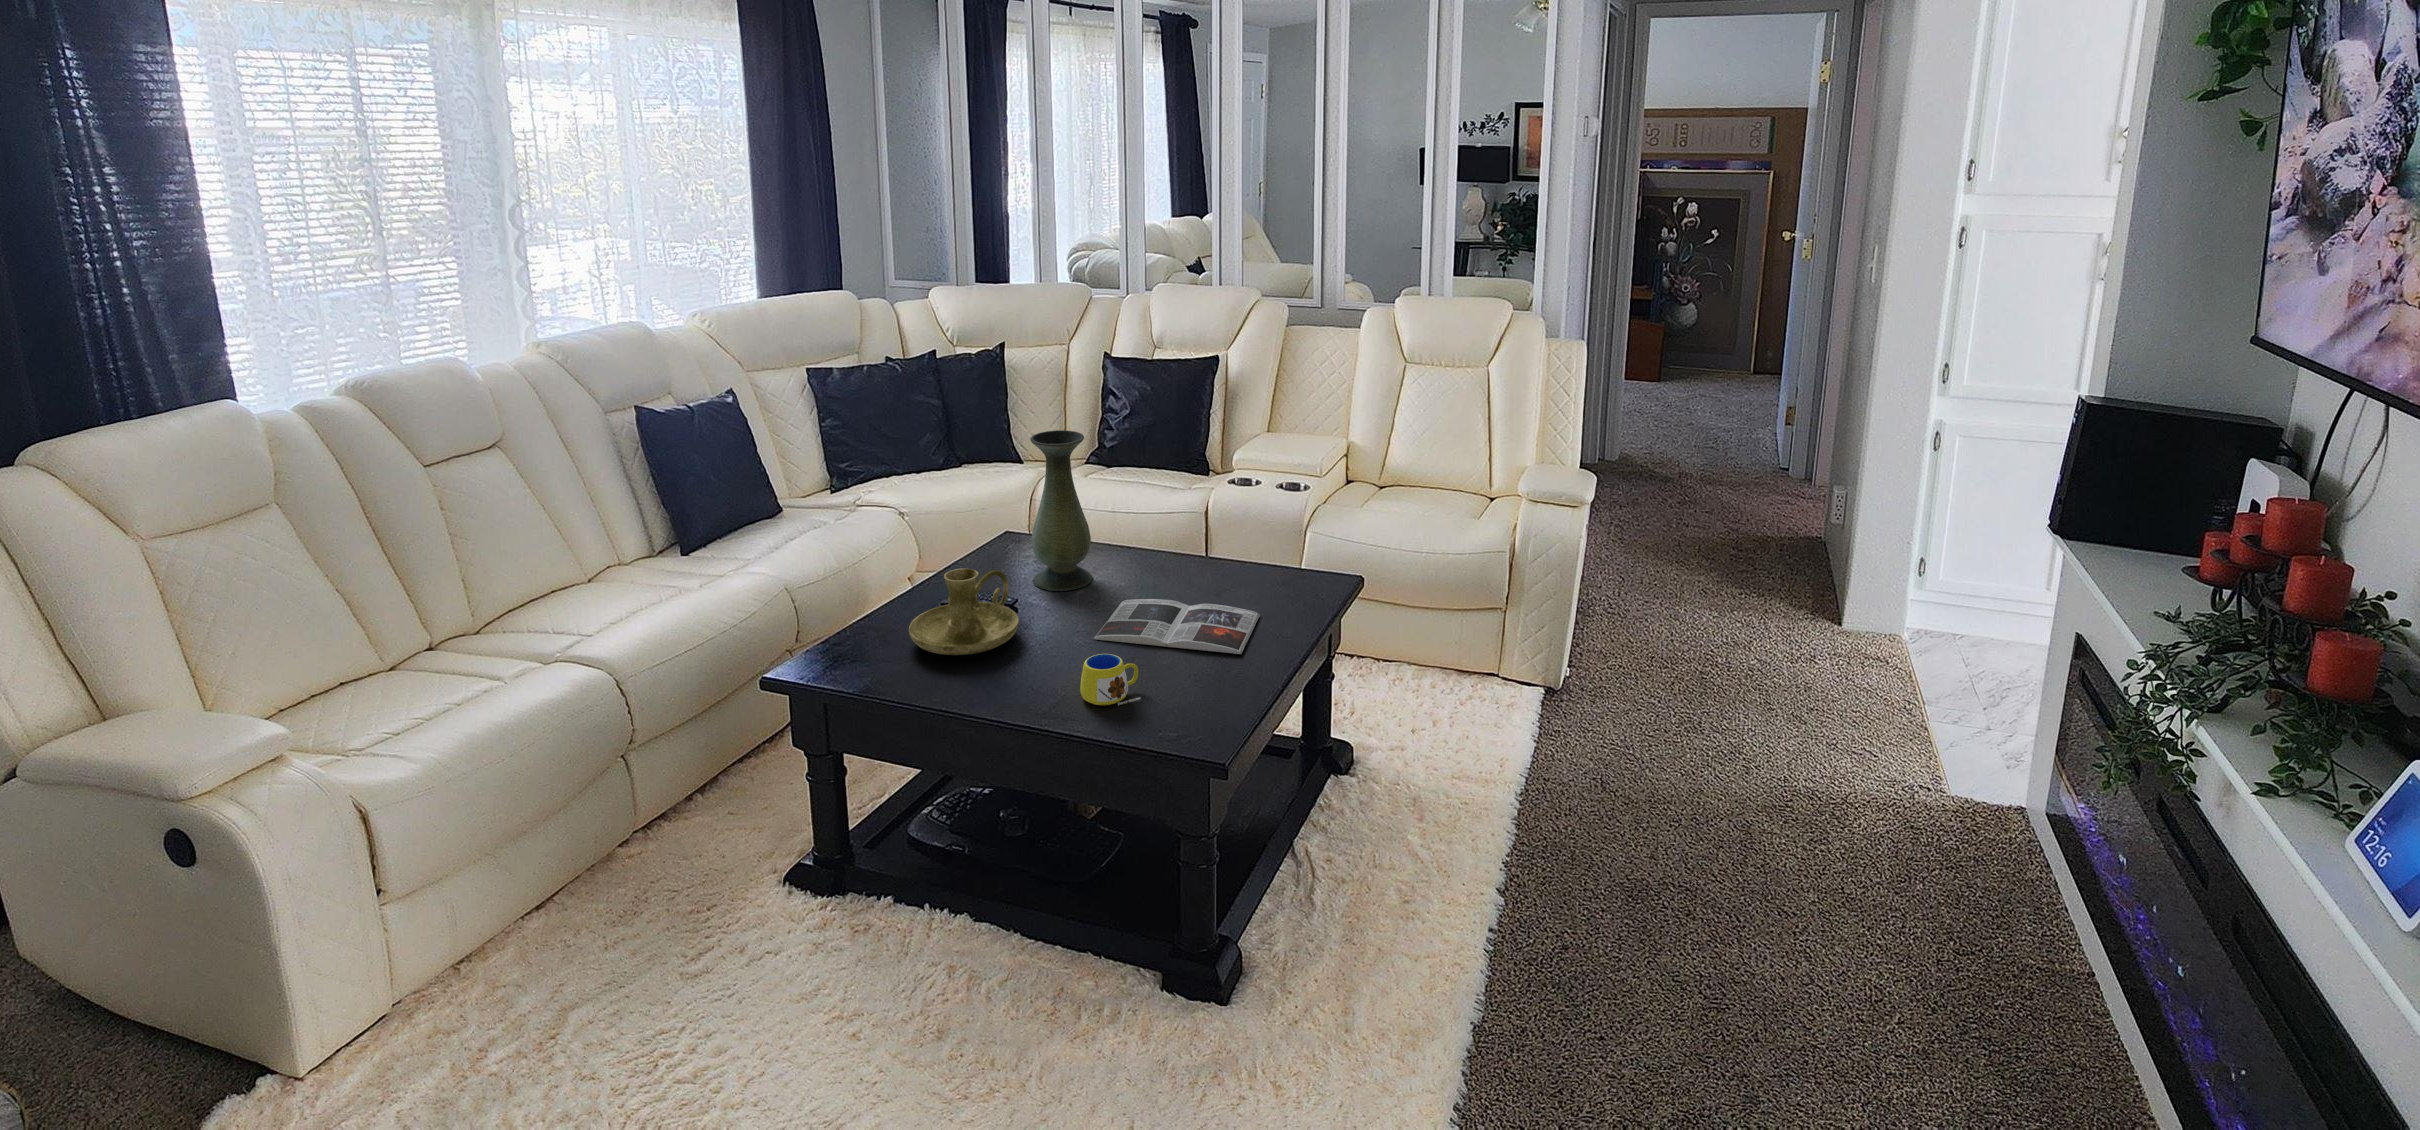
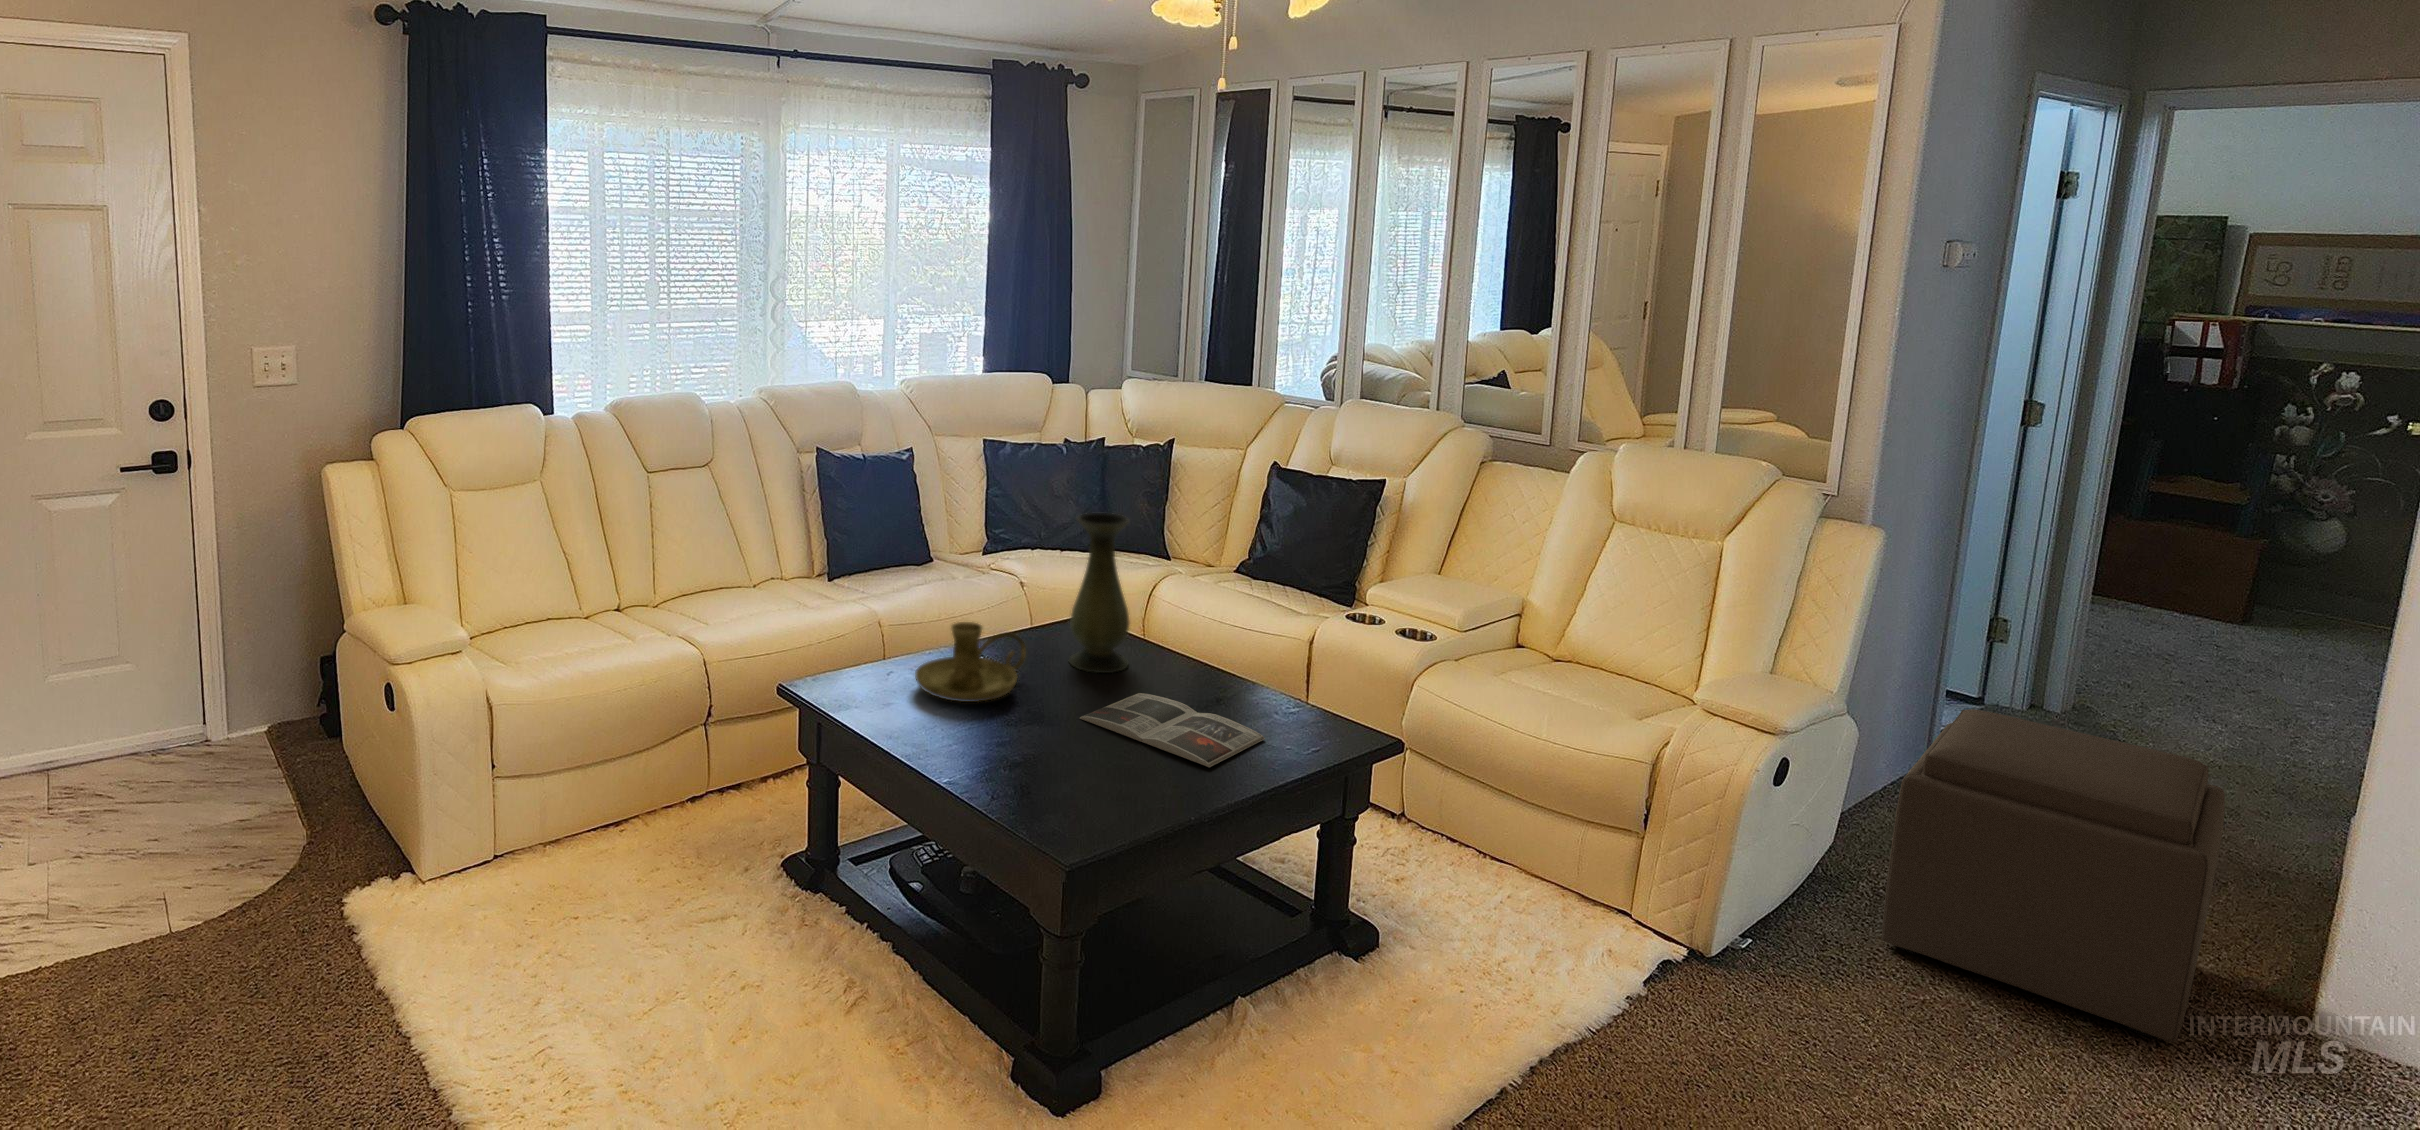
ottoman: none [1618,472,1803,667] -> present [1882,709,2225,1042]
mug: present [1080,654,1141,705] -> none [1020,724,1082,778]

